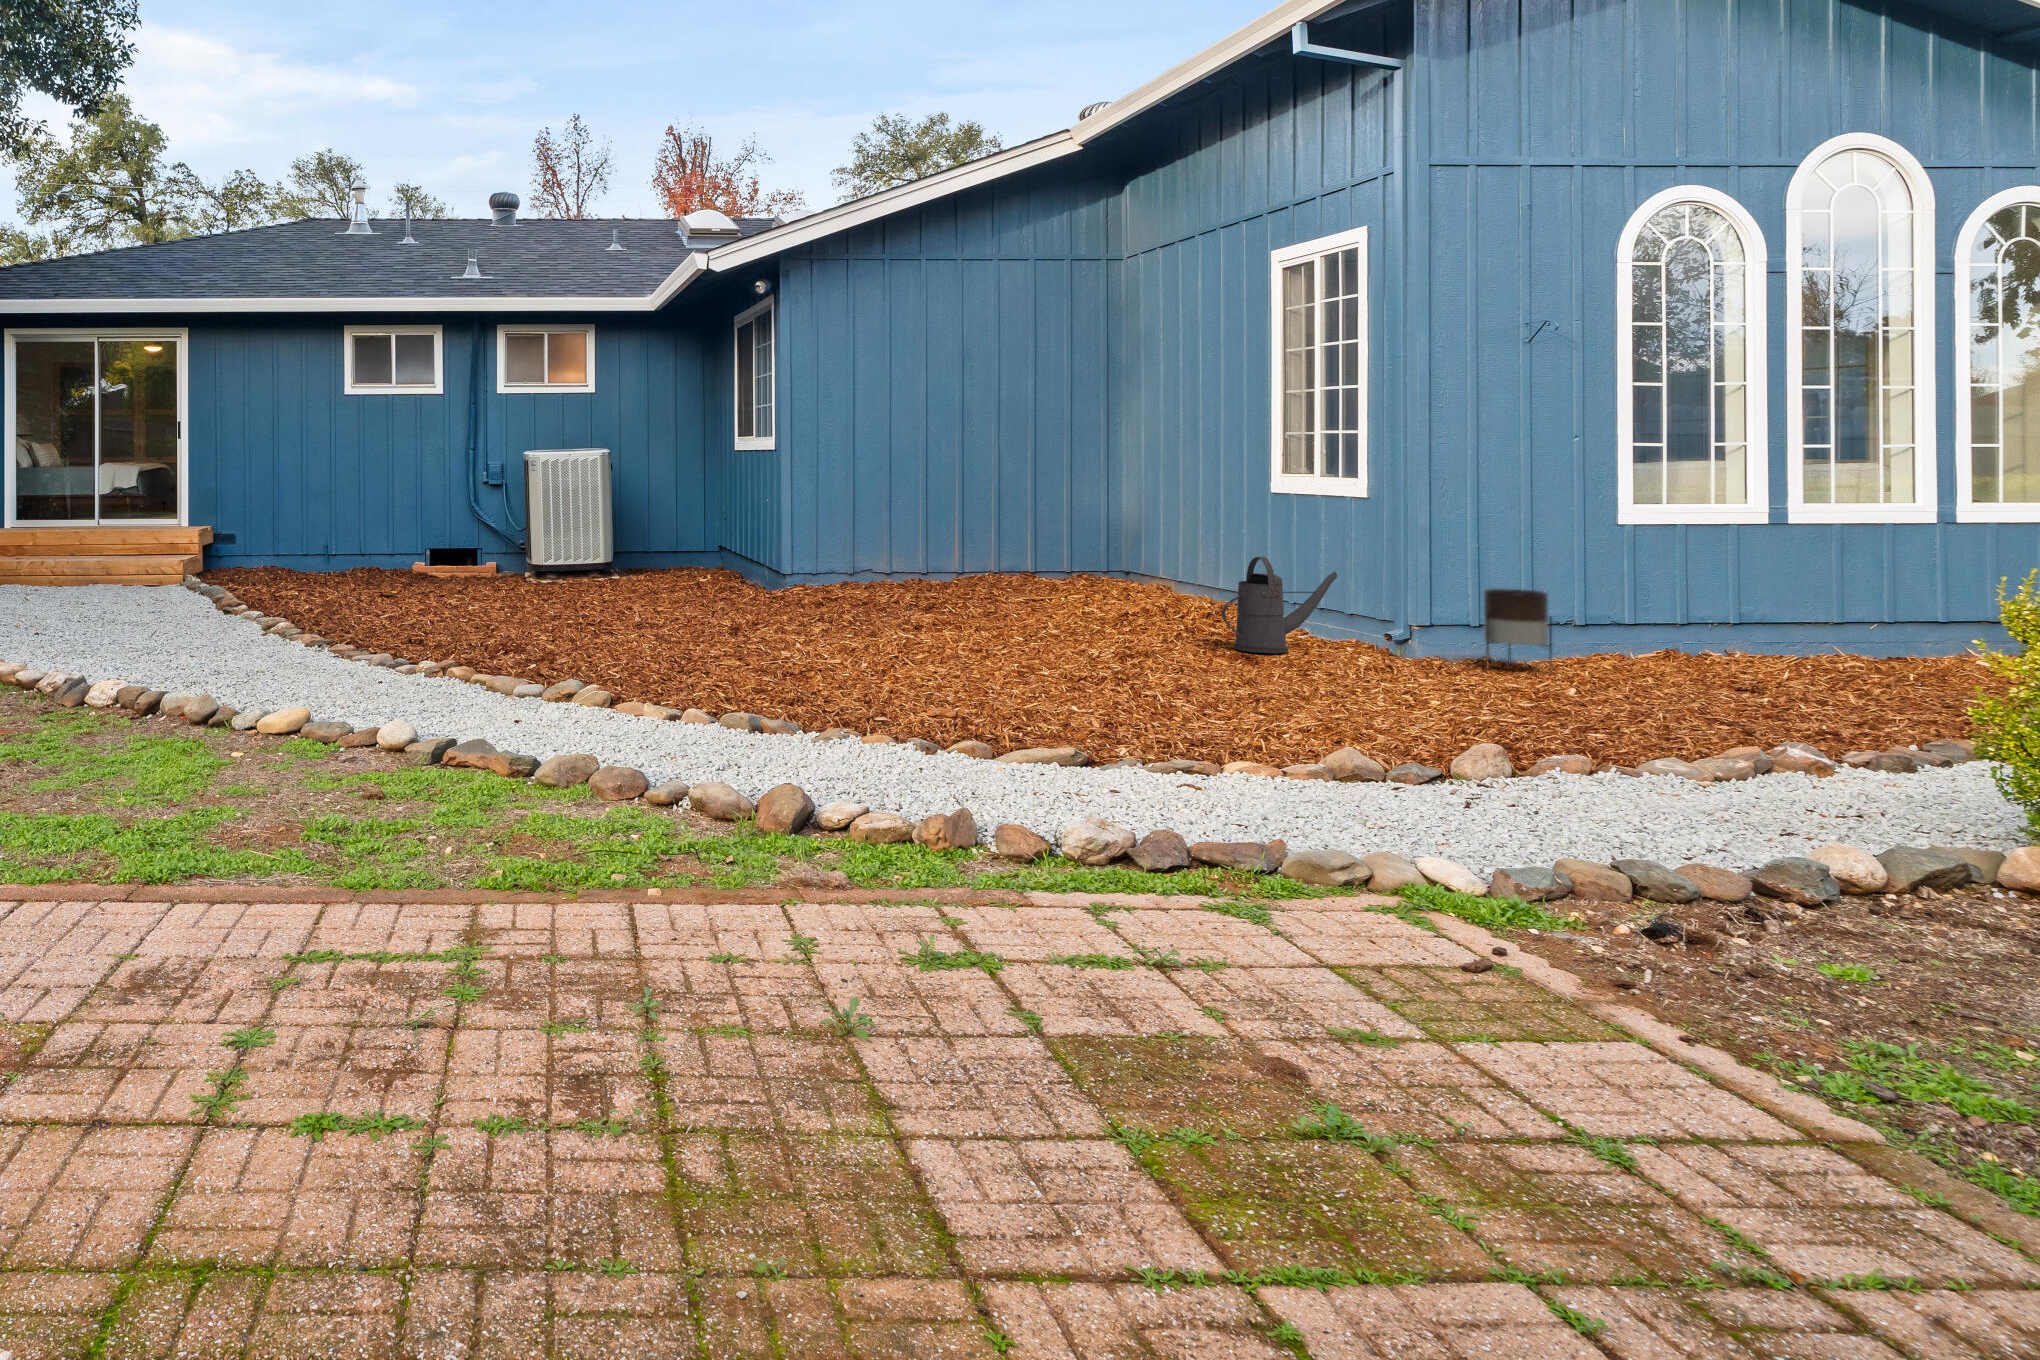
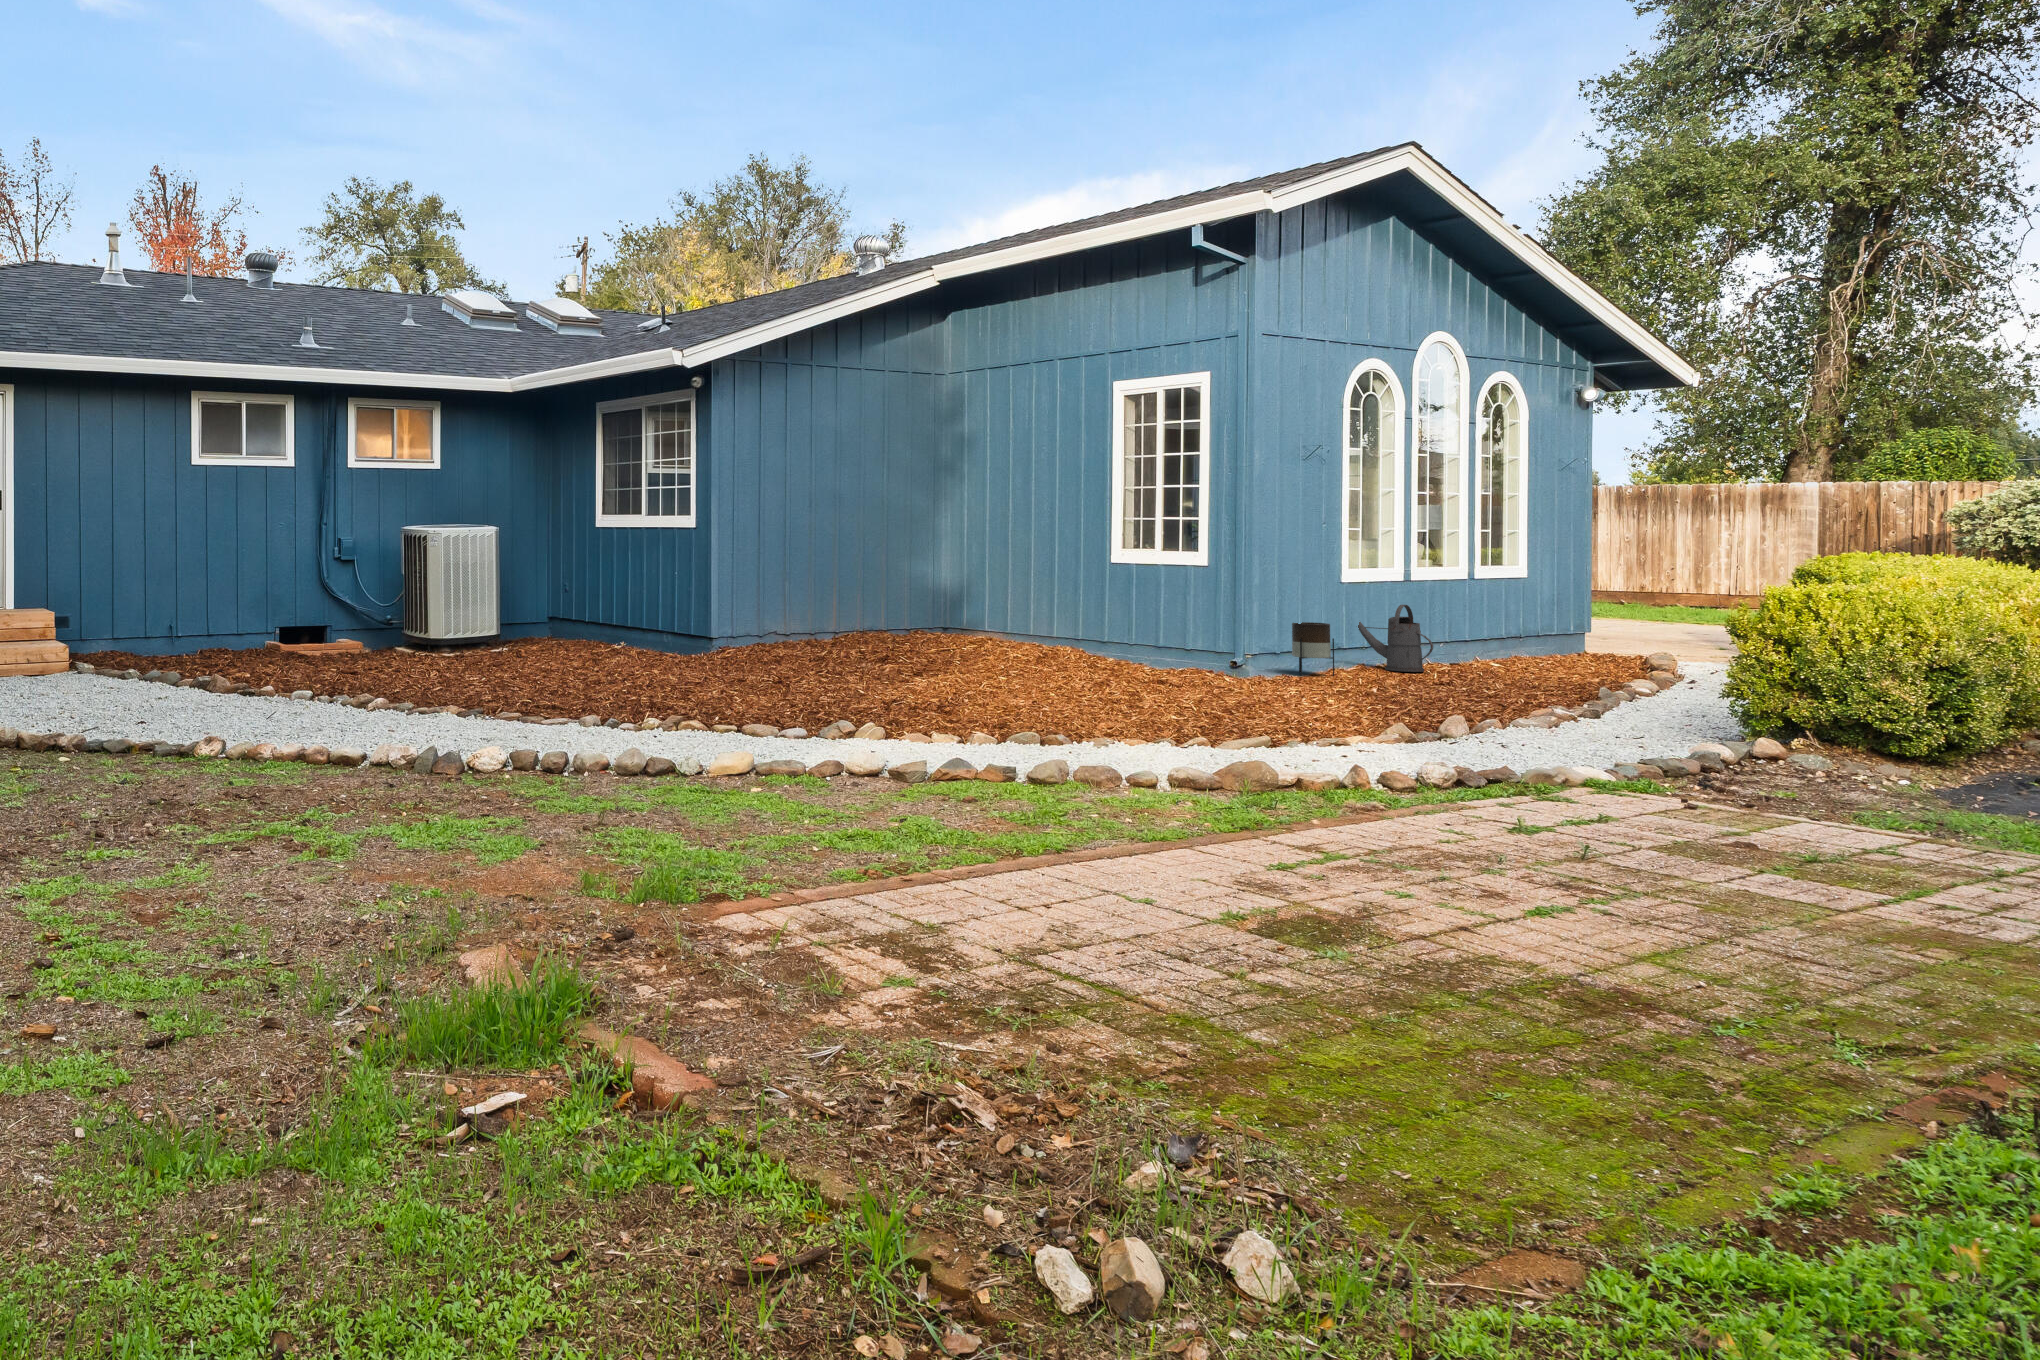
watering can: present [1222,557,1337,653] -> present [1358,605,1433,672]

